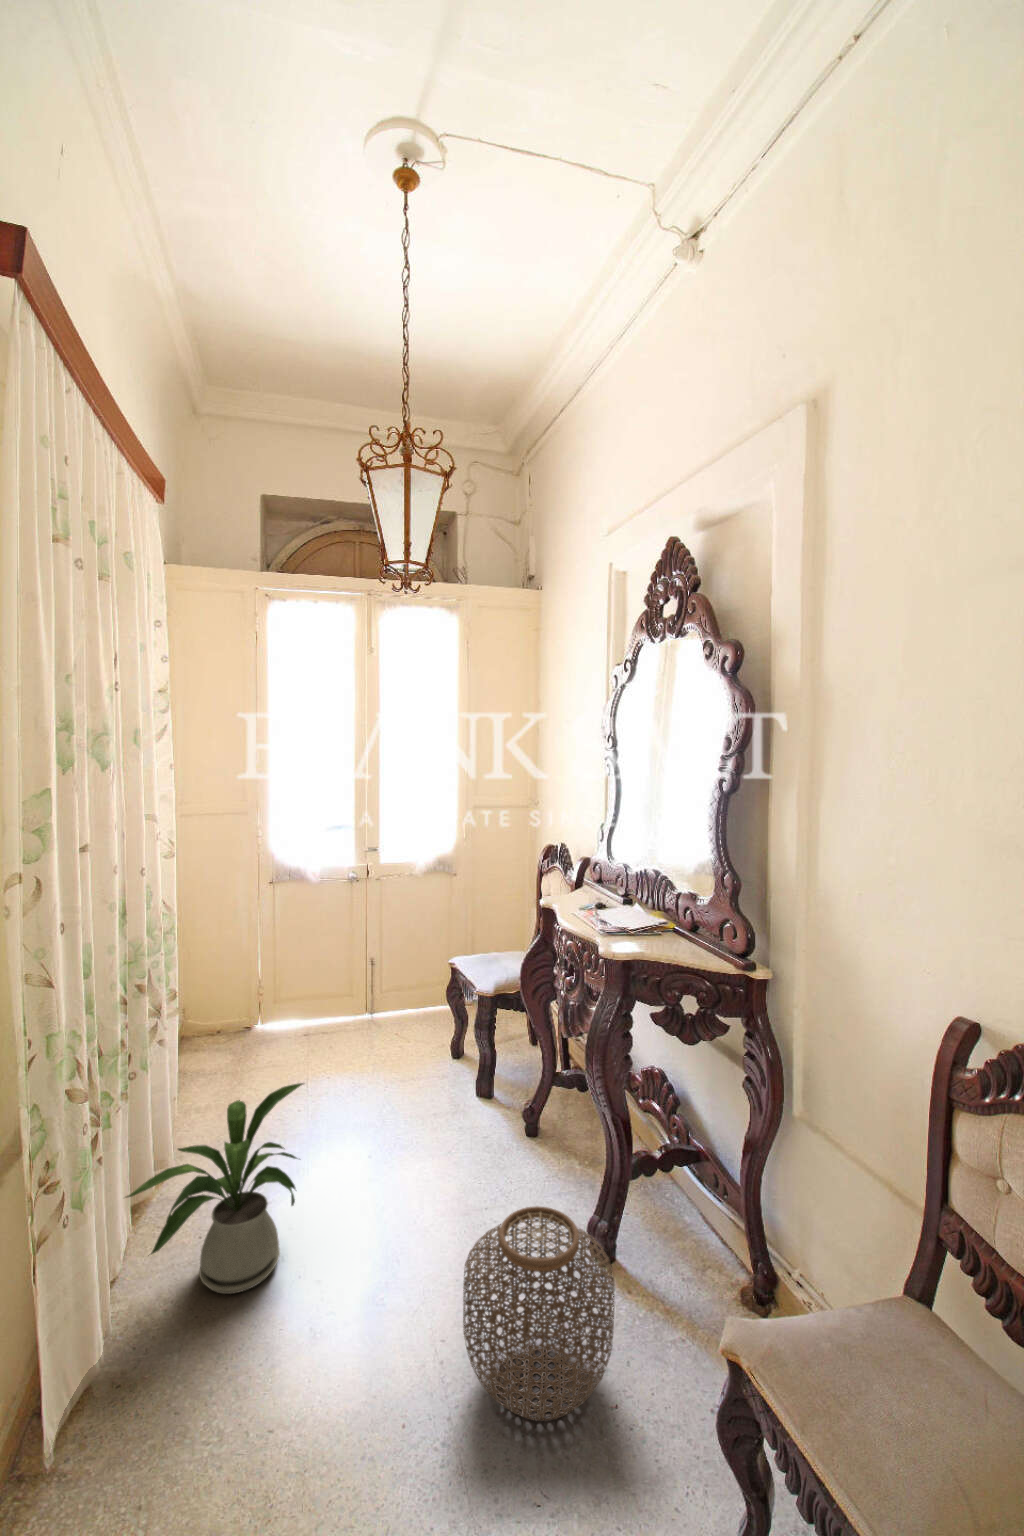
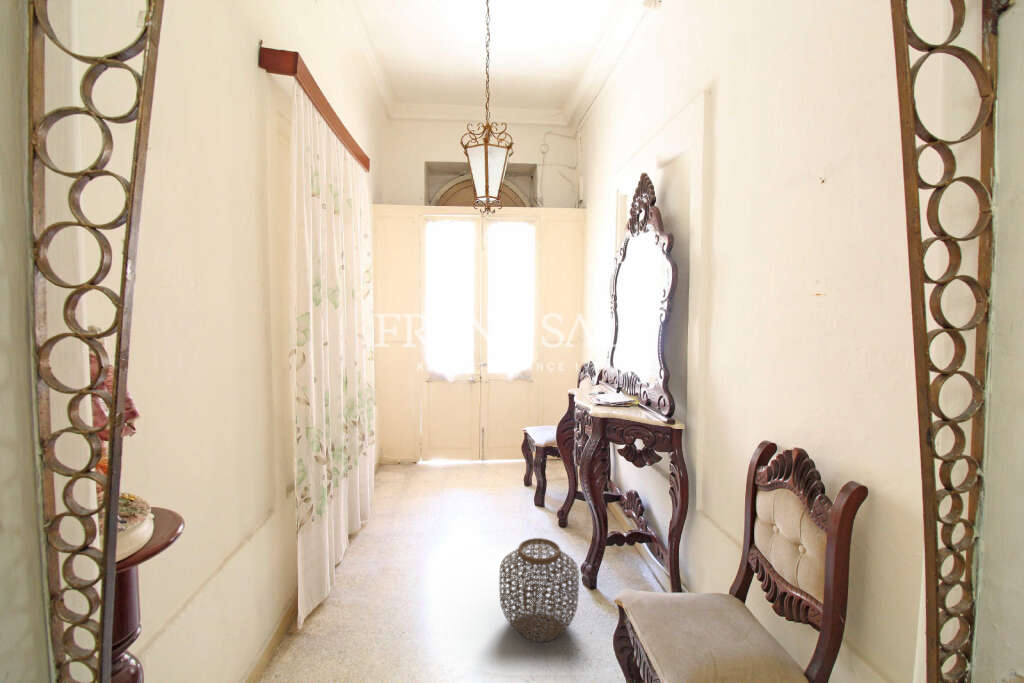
house plant: present [126,1083,303,1294] -> none [342,474,432,573]

